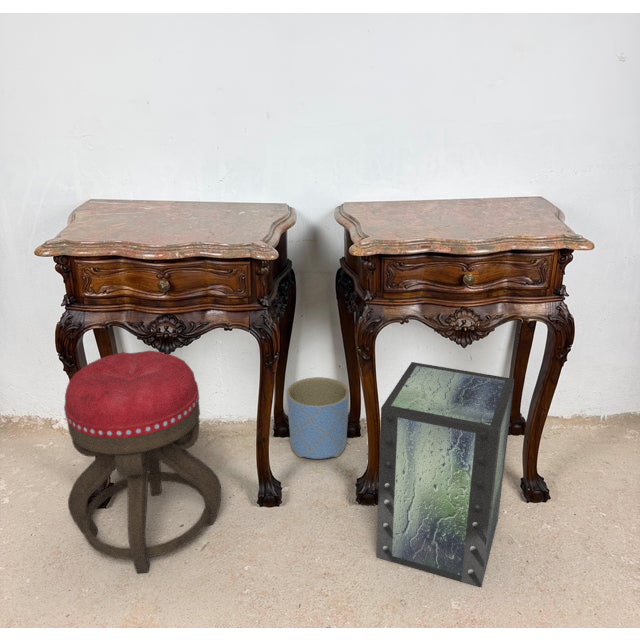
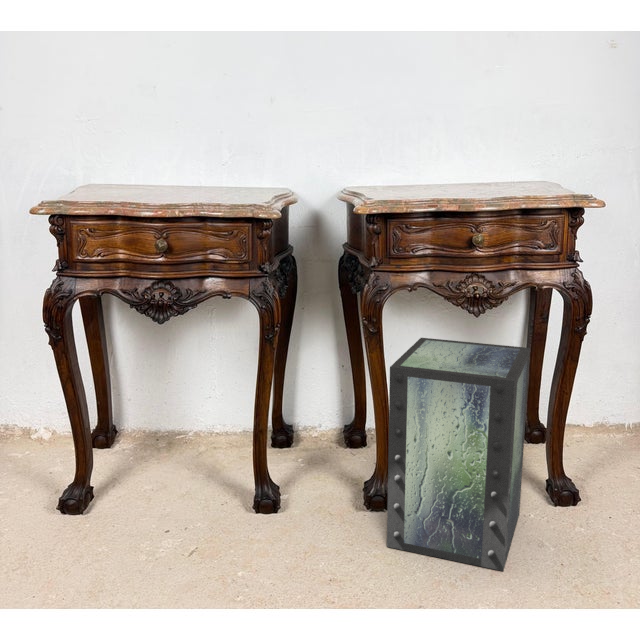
ottoman: present [64,351,221,573] -> none [48,325,215,562]
planter: present [287,377,349,459] -> none [286,379,354,463]

